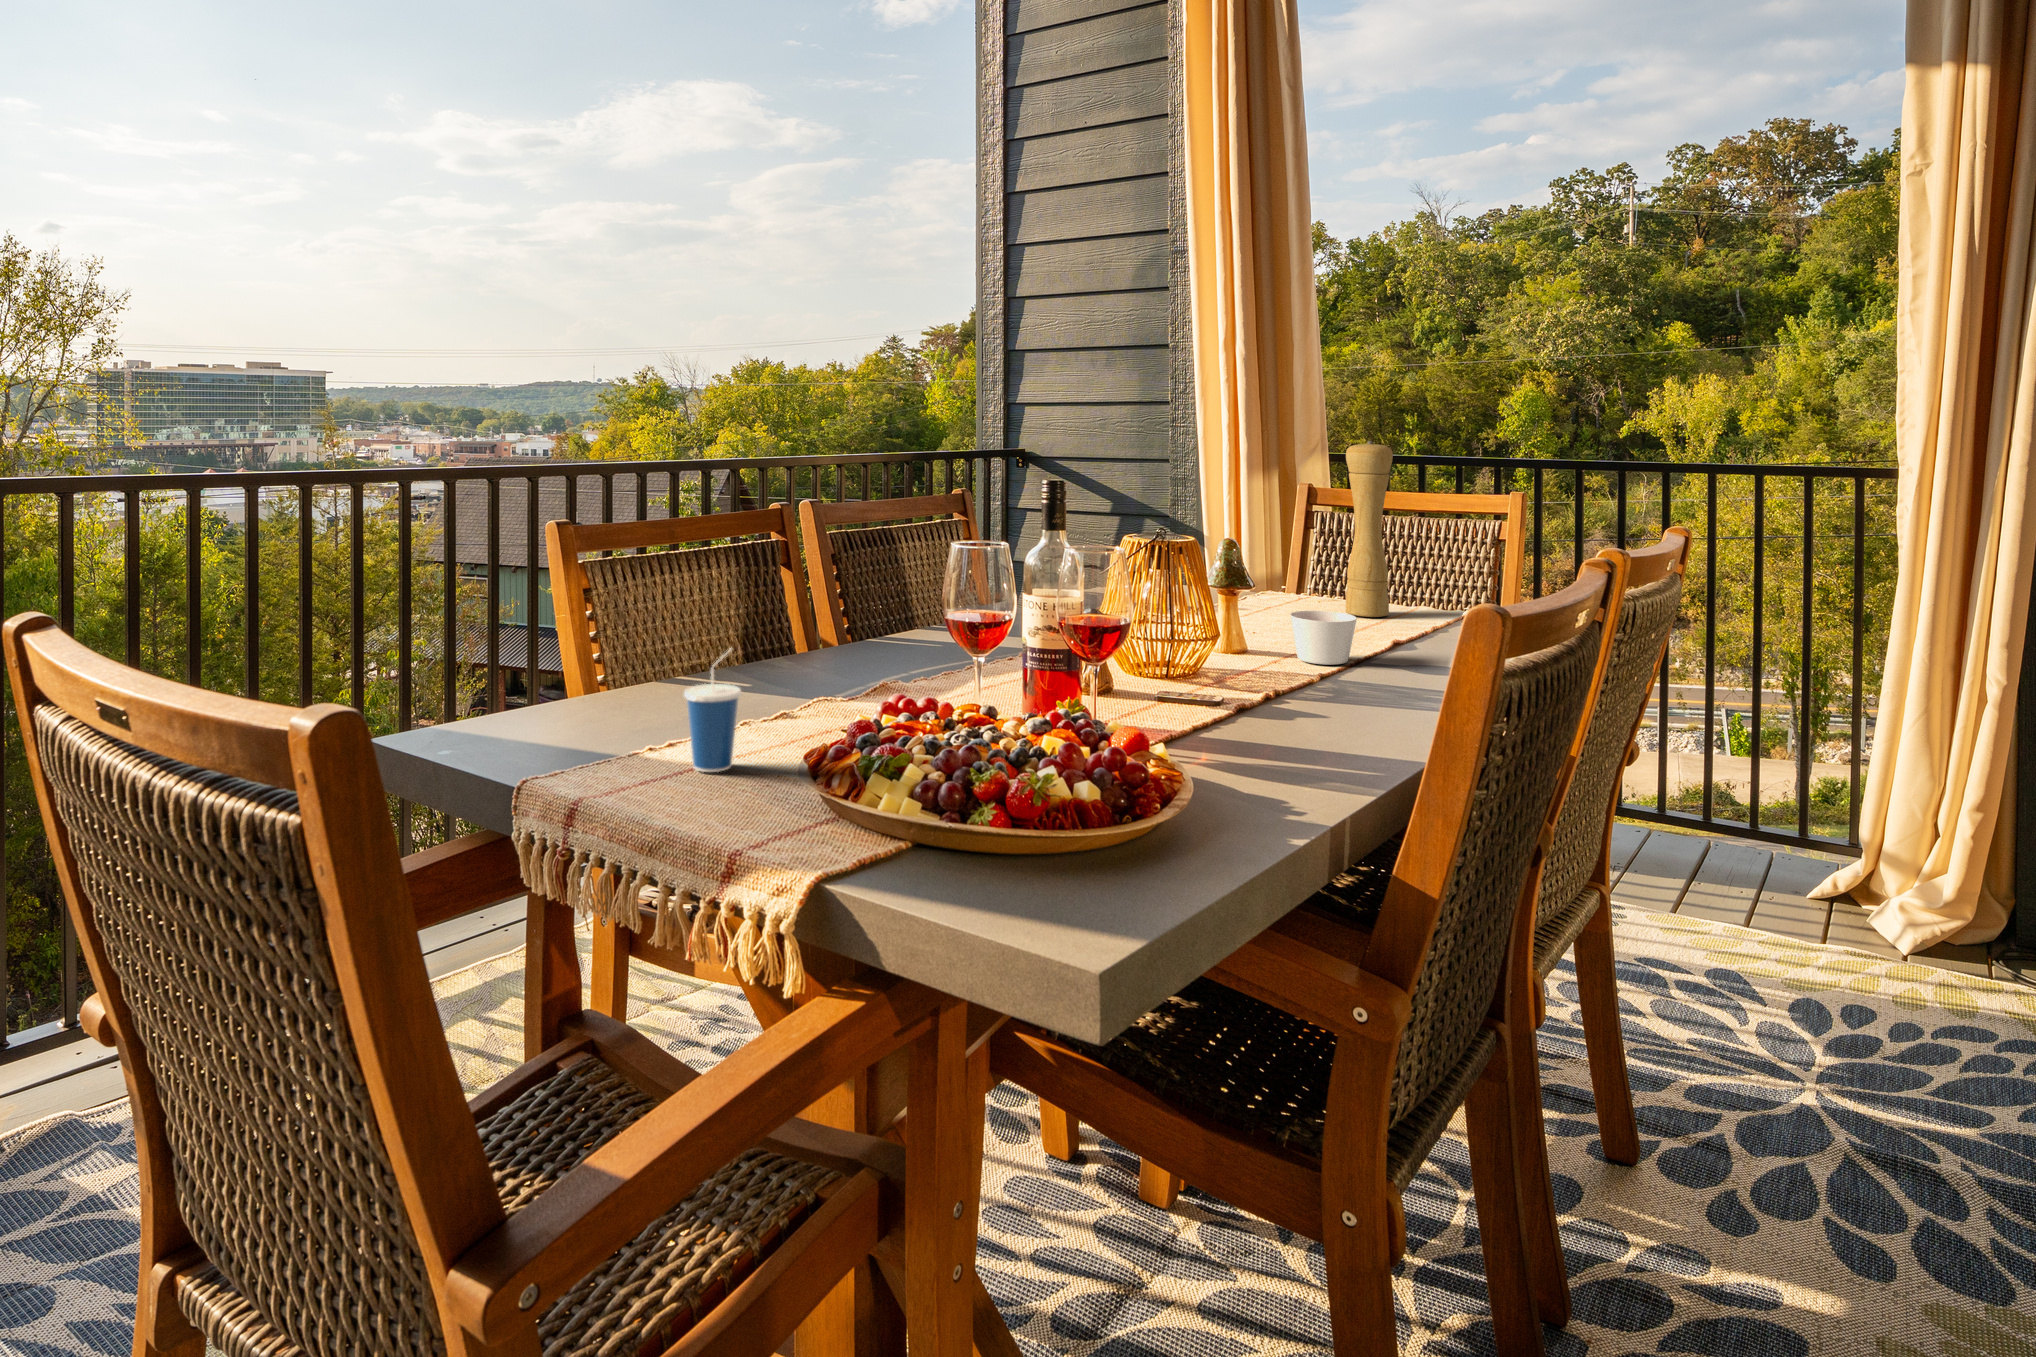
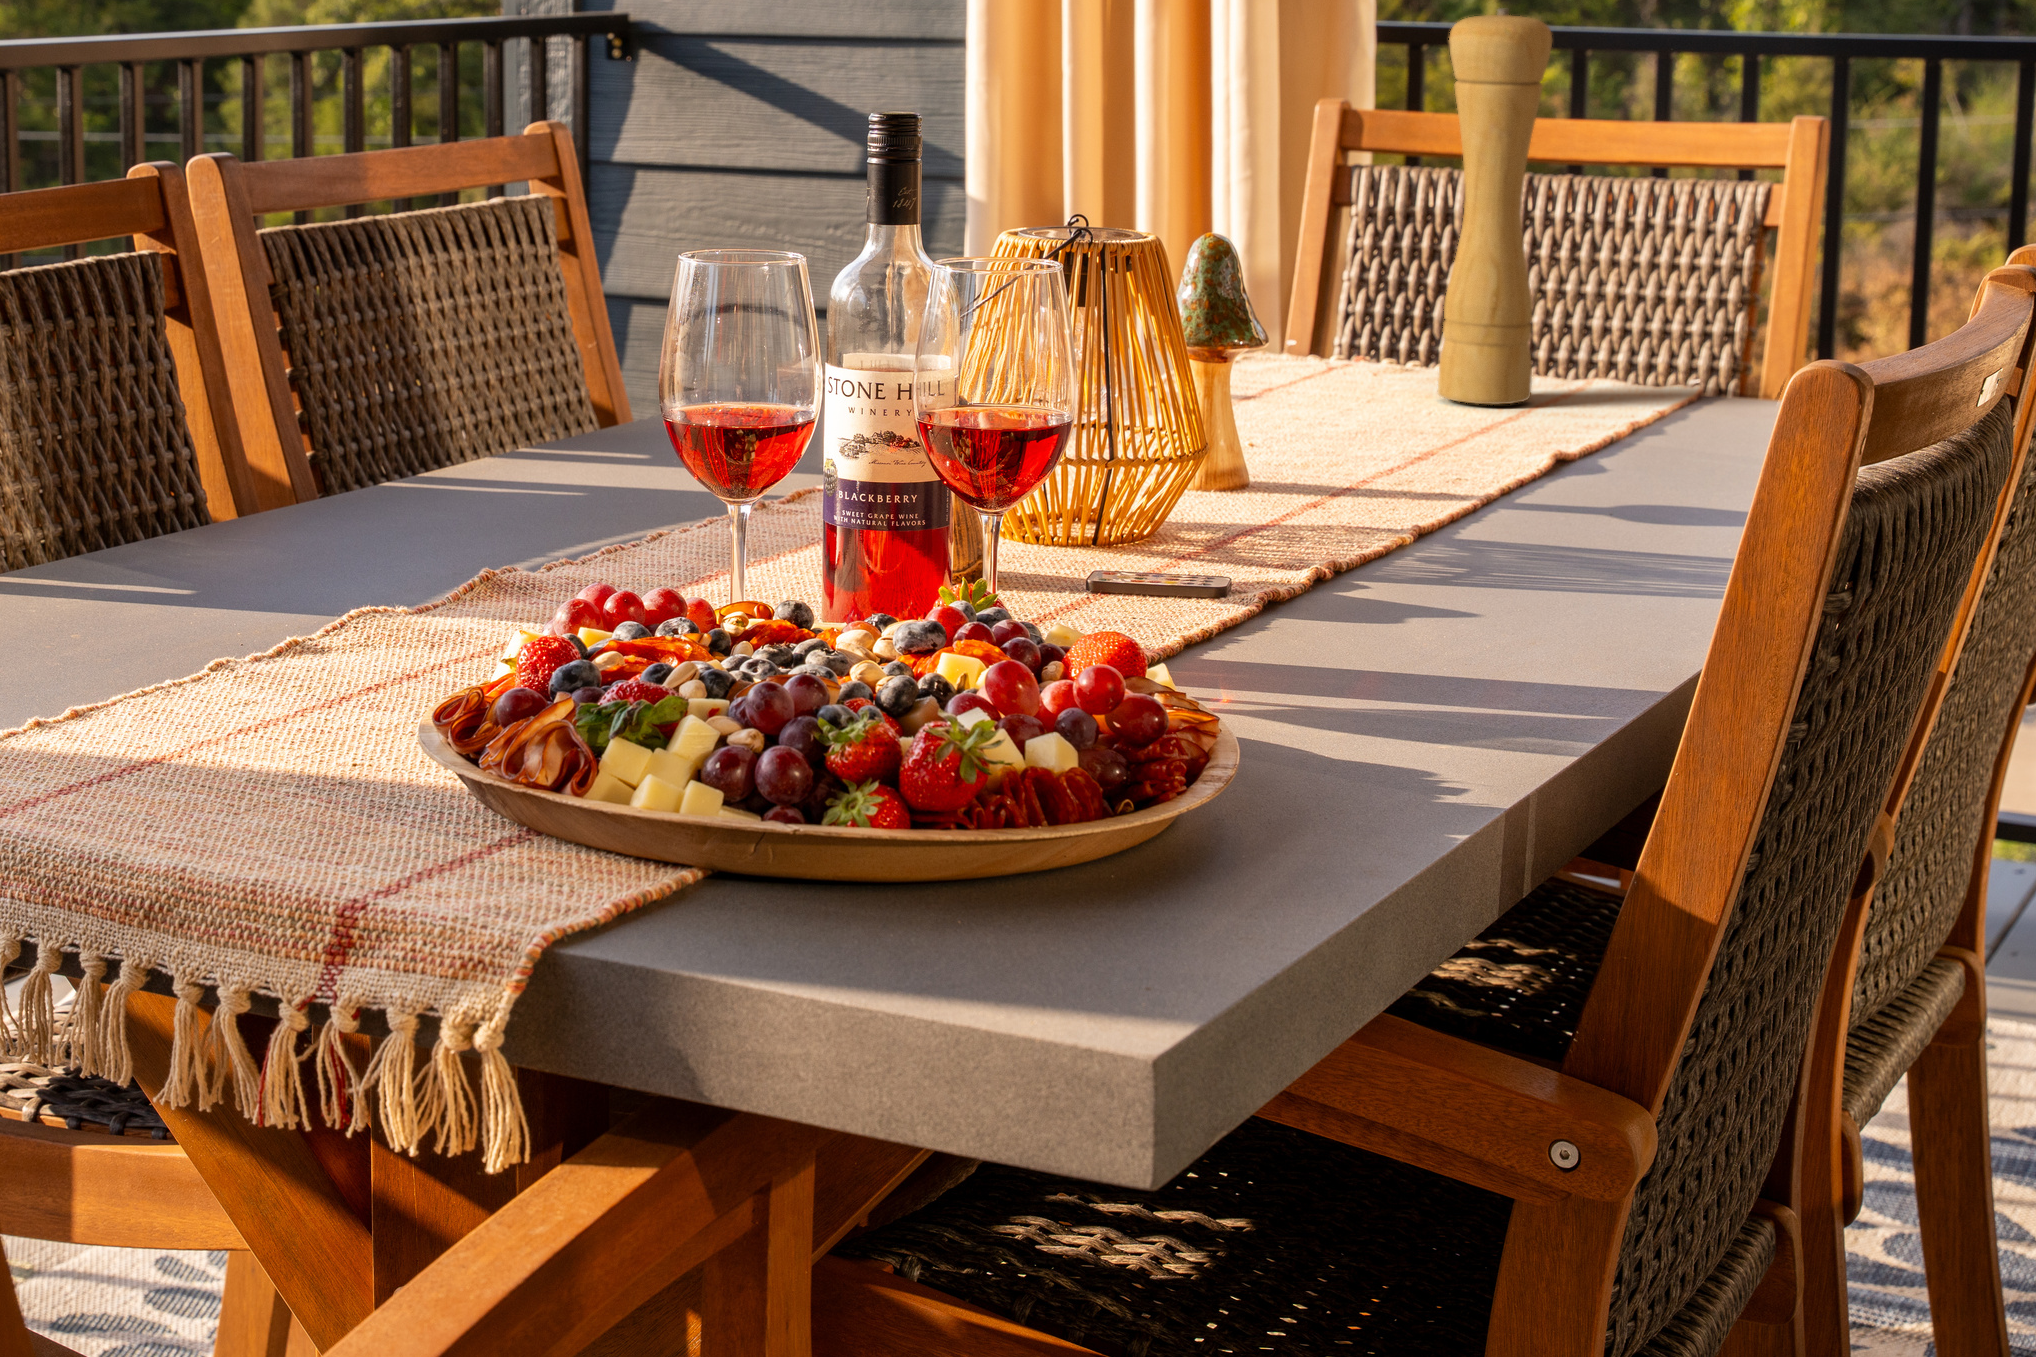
candle: present [1290,611,1357,665] -> none [1348,391,1490,506]
cup: present [684,648,741,772] -> none [119,494,248,765]

